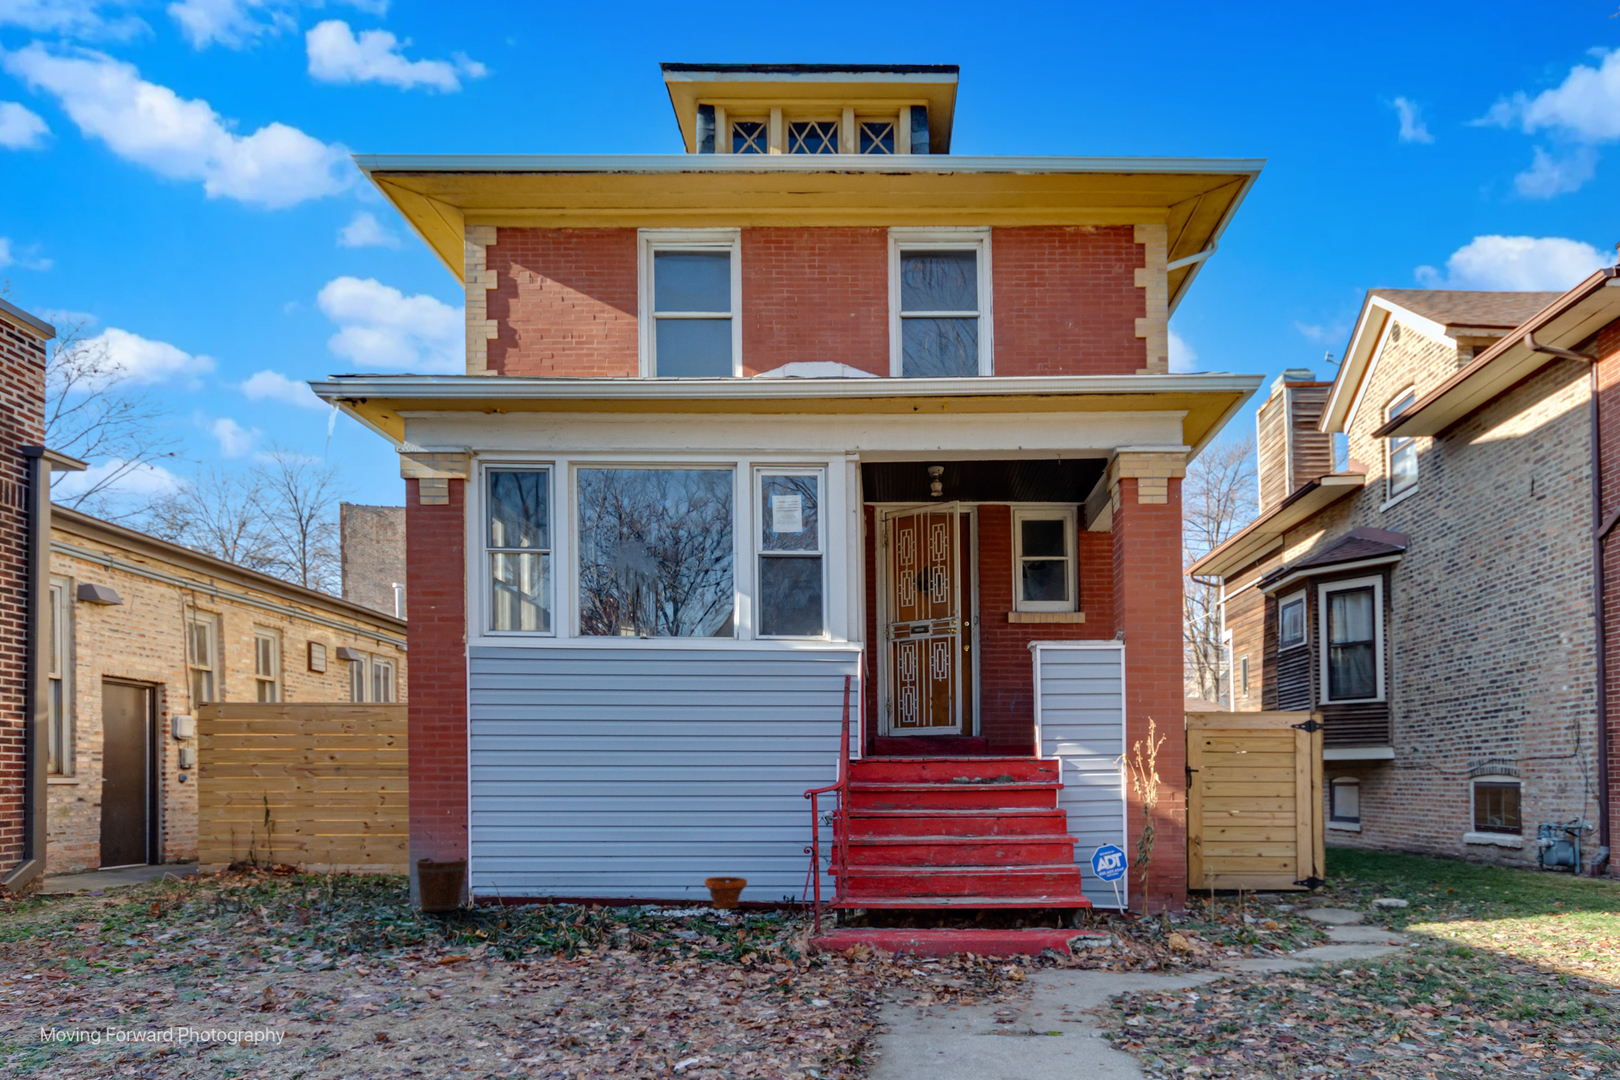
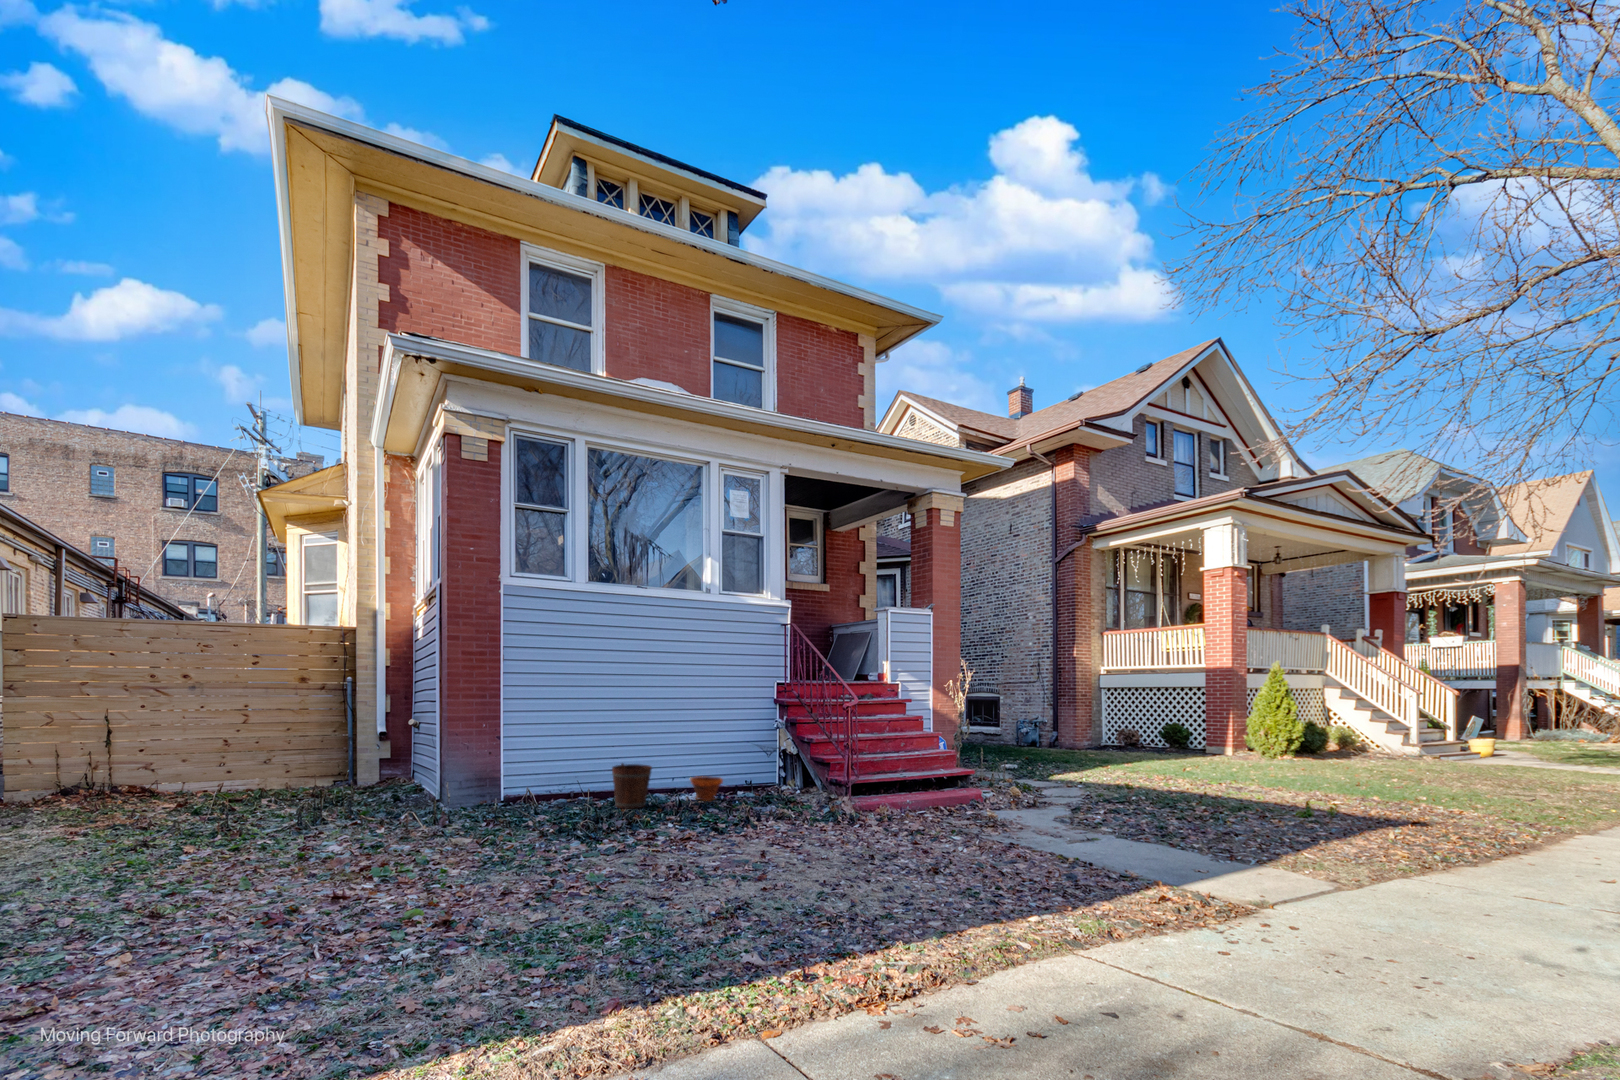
bucket: present [416,857,467,912] -> present [612,763,652,809]

